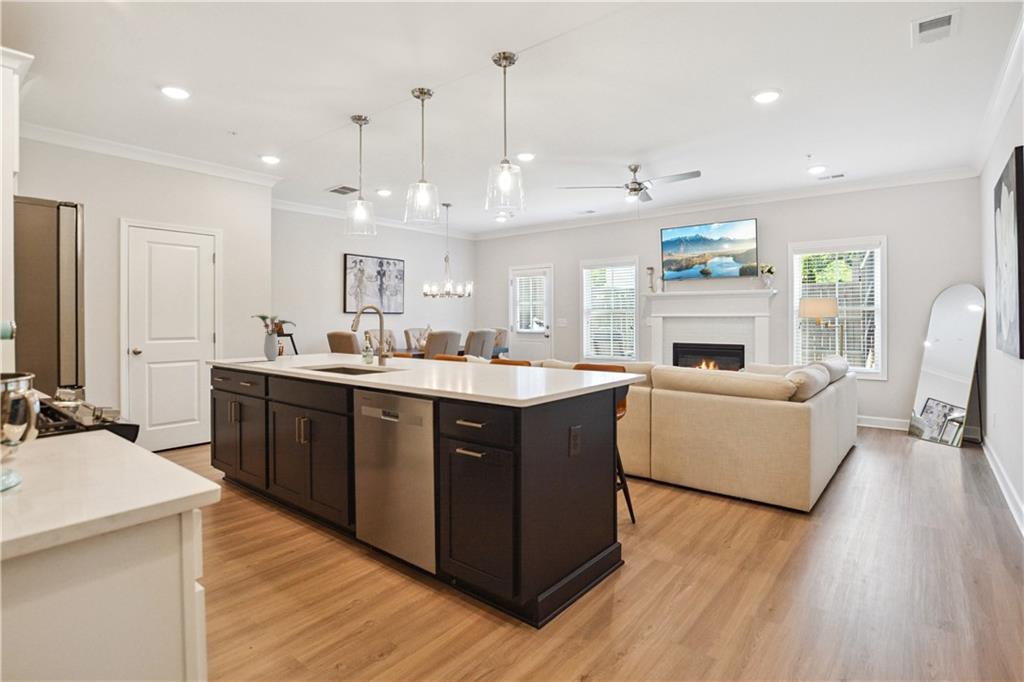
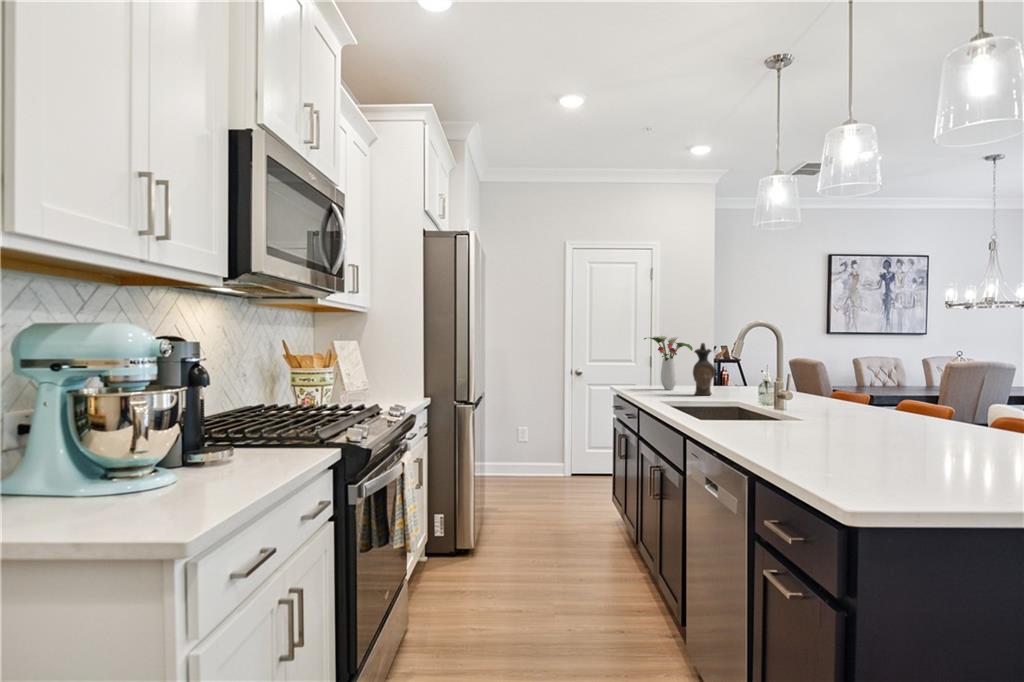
ceramic pitcher: none [303,321,322,362] -> present [693,343,715,395]

